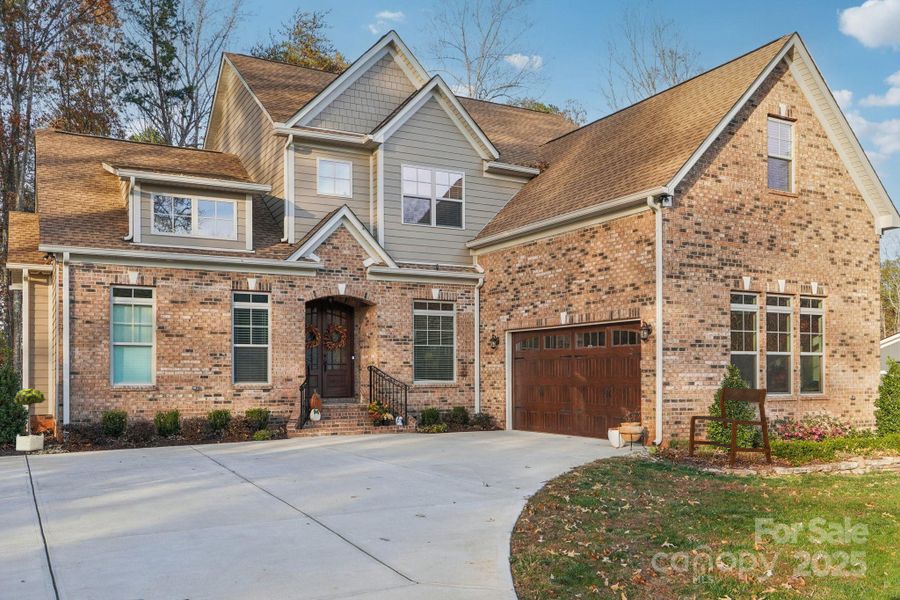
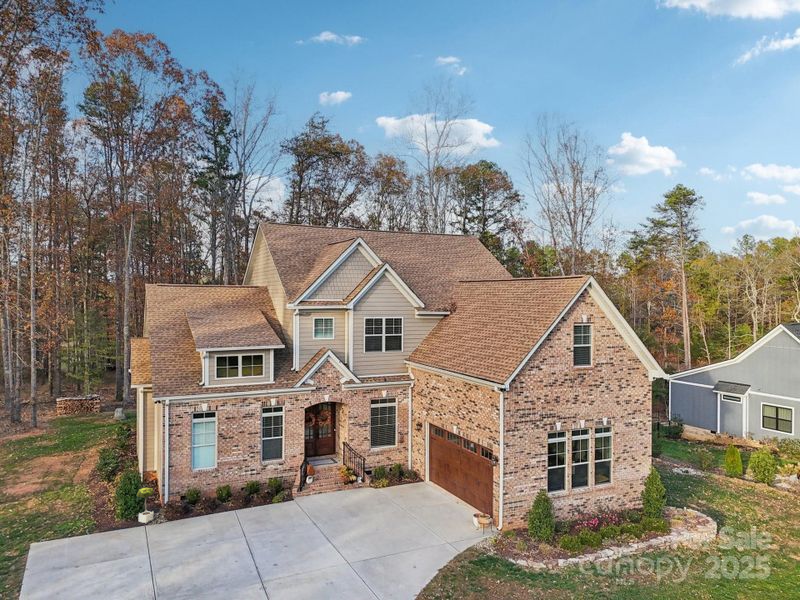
bench: present [689,387,772,465] -> none [514,501,558,563]

